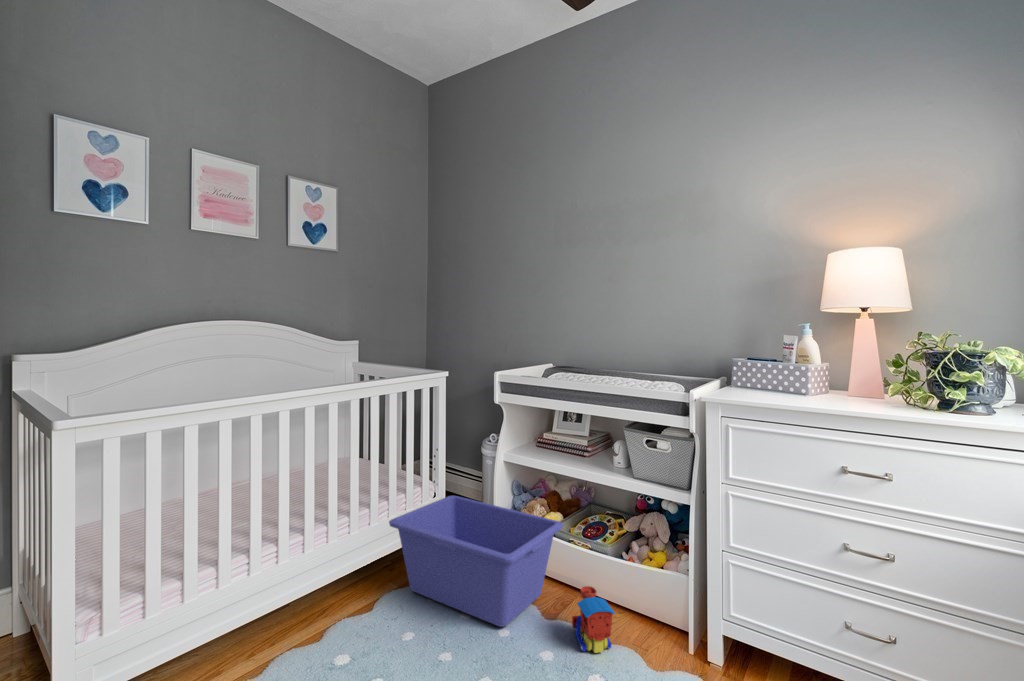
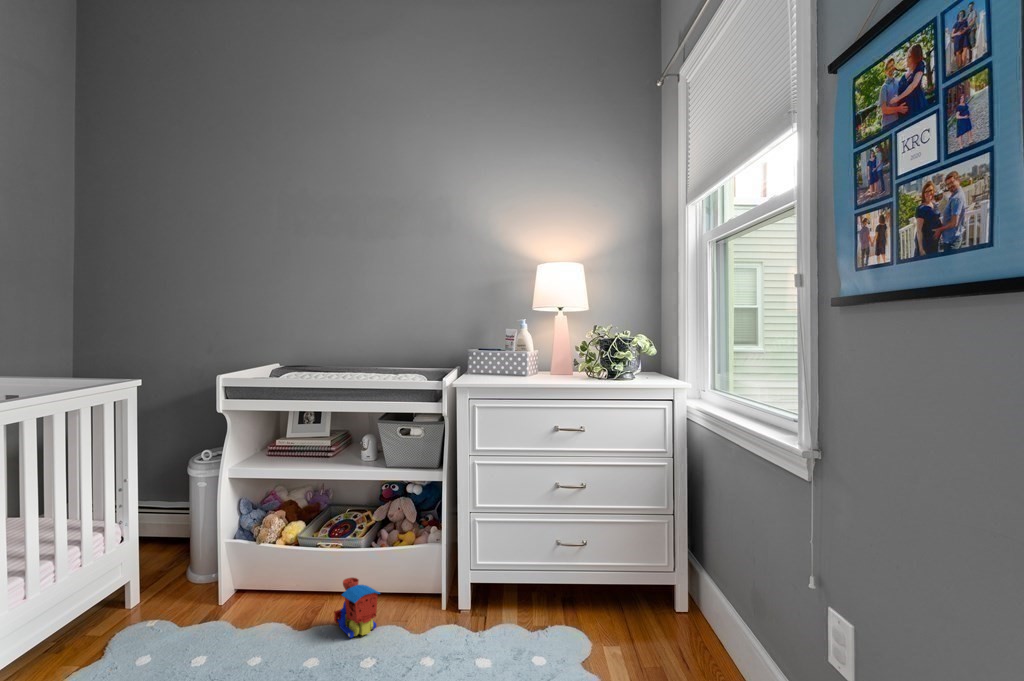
storage bin: present [389,496,563,627] -> none [92,525,313,644]

